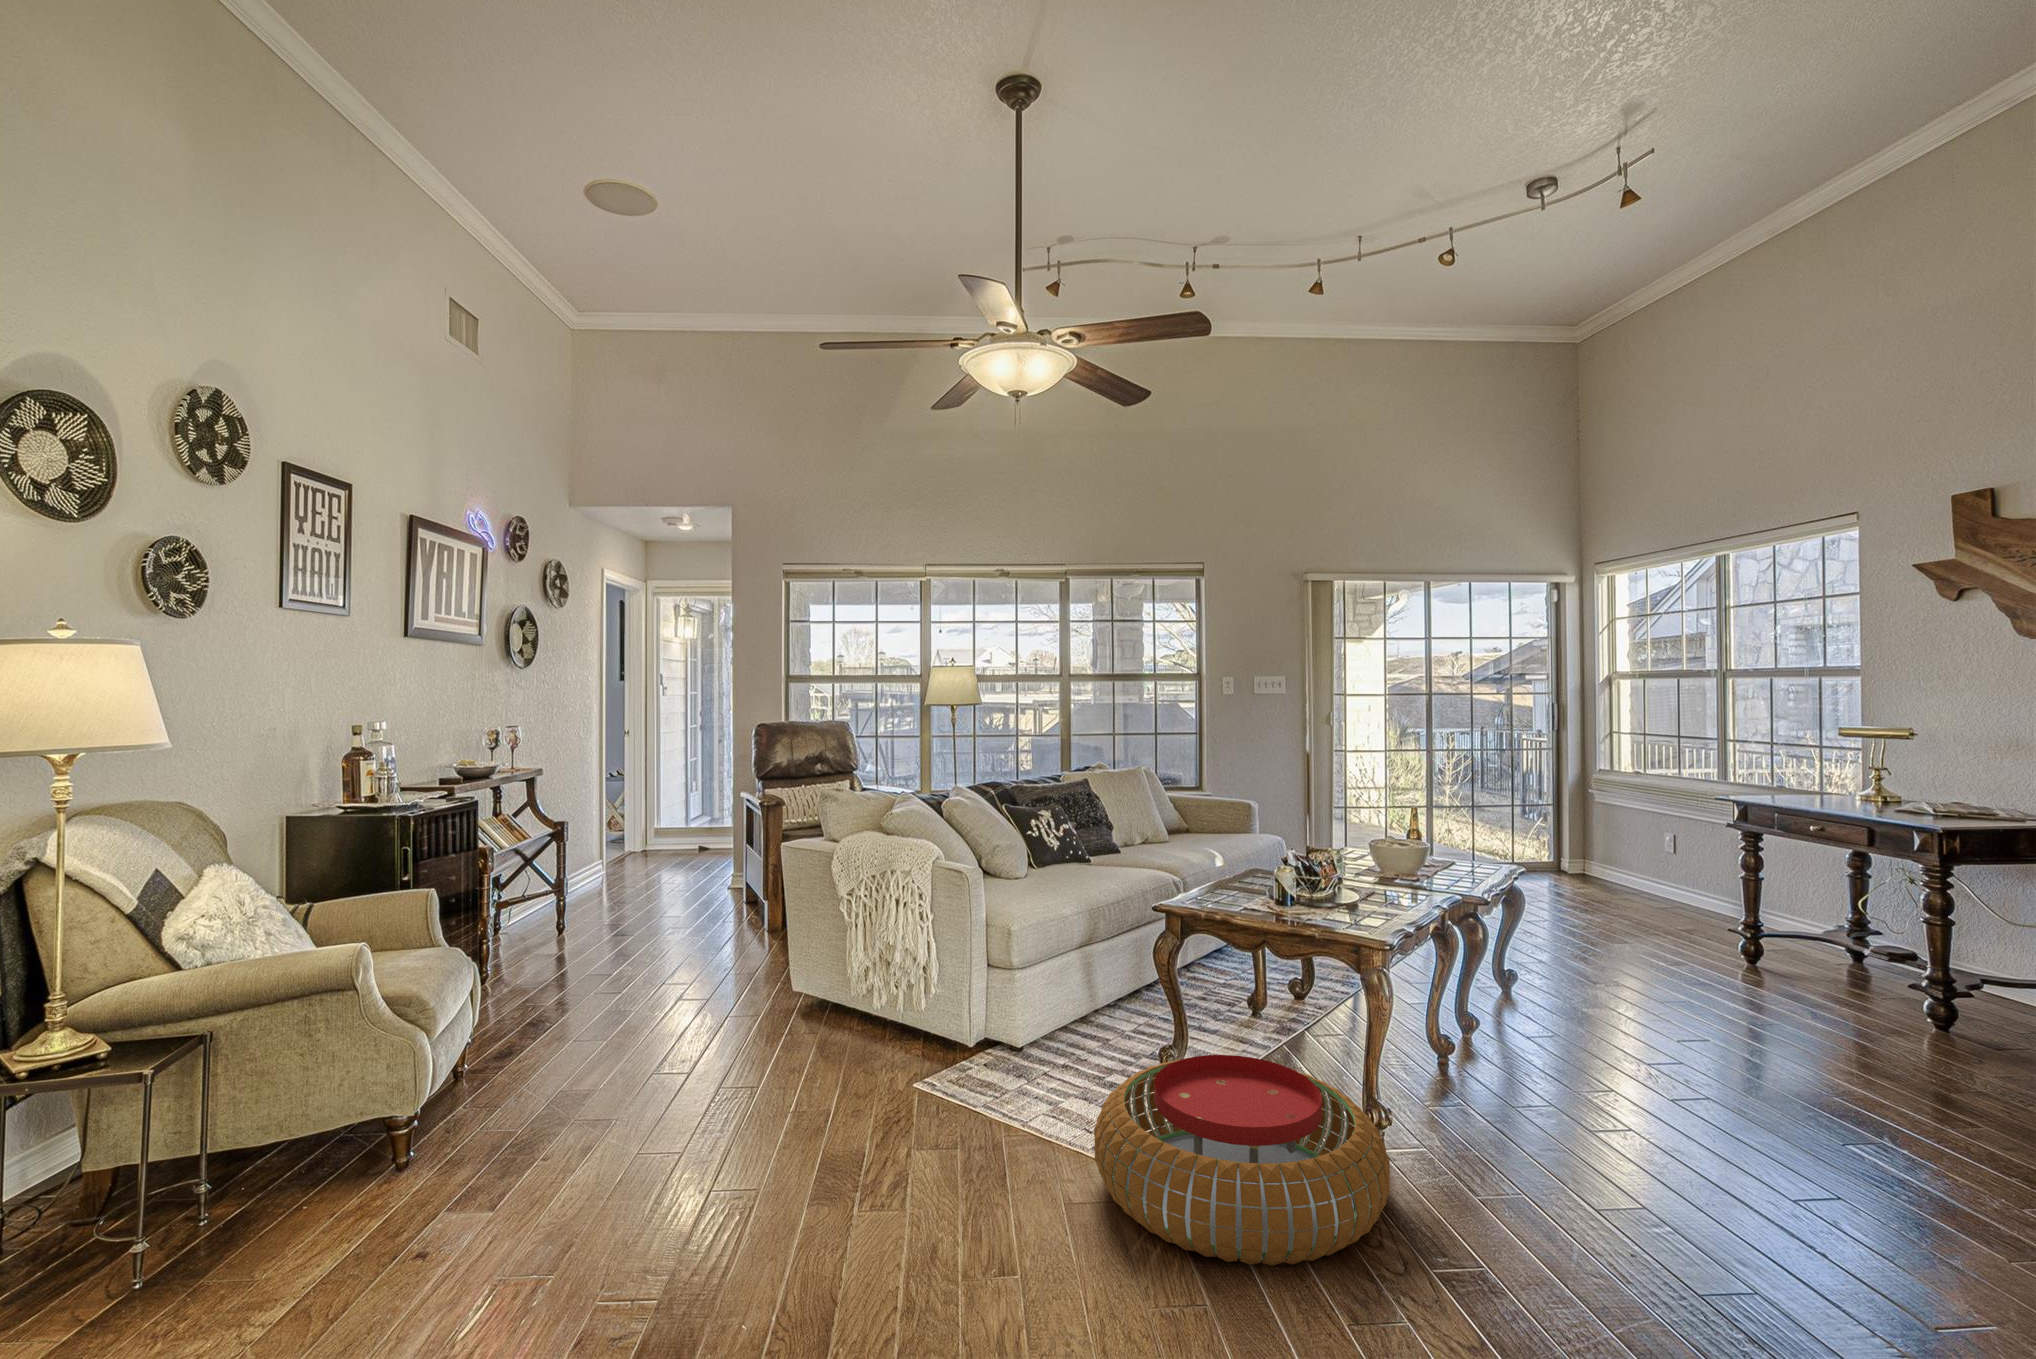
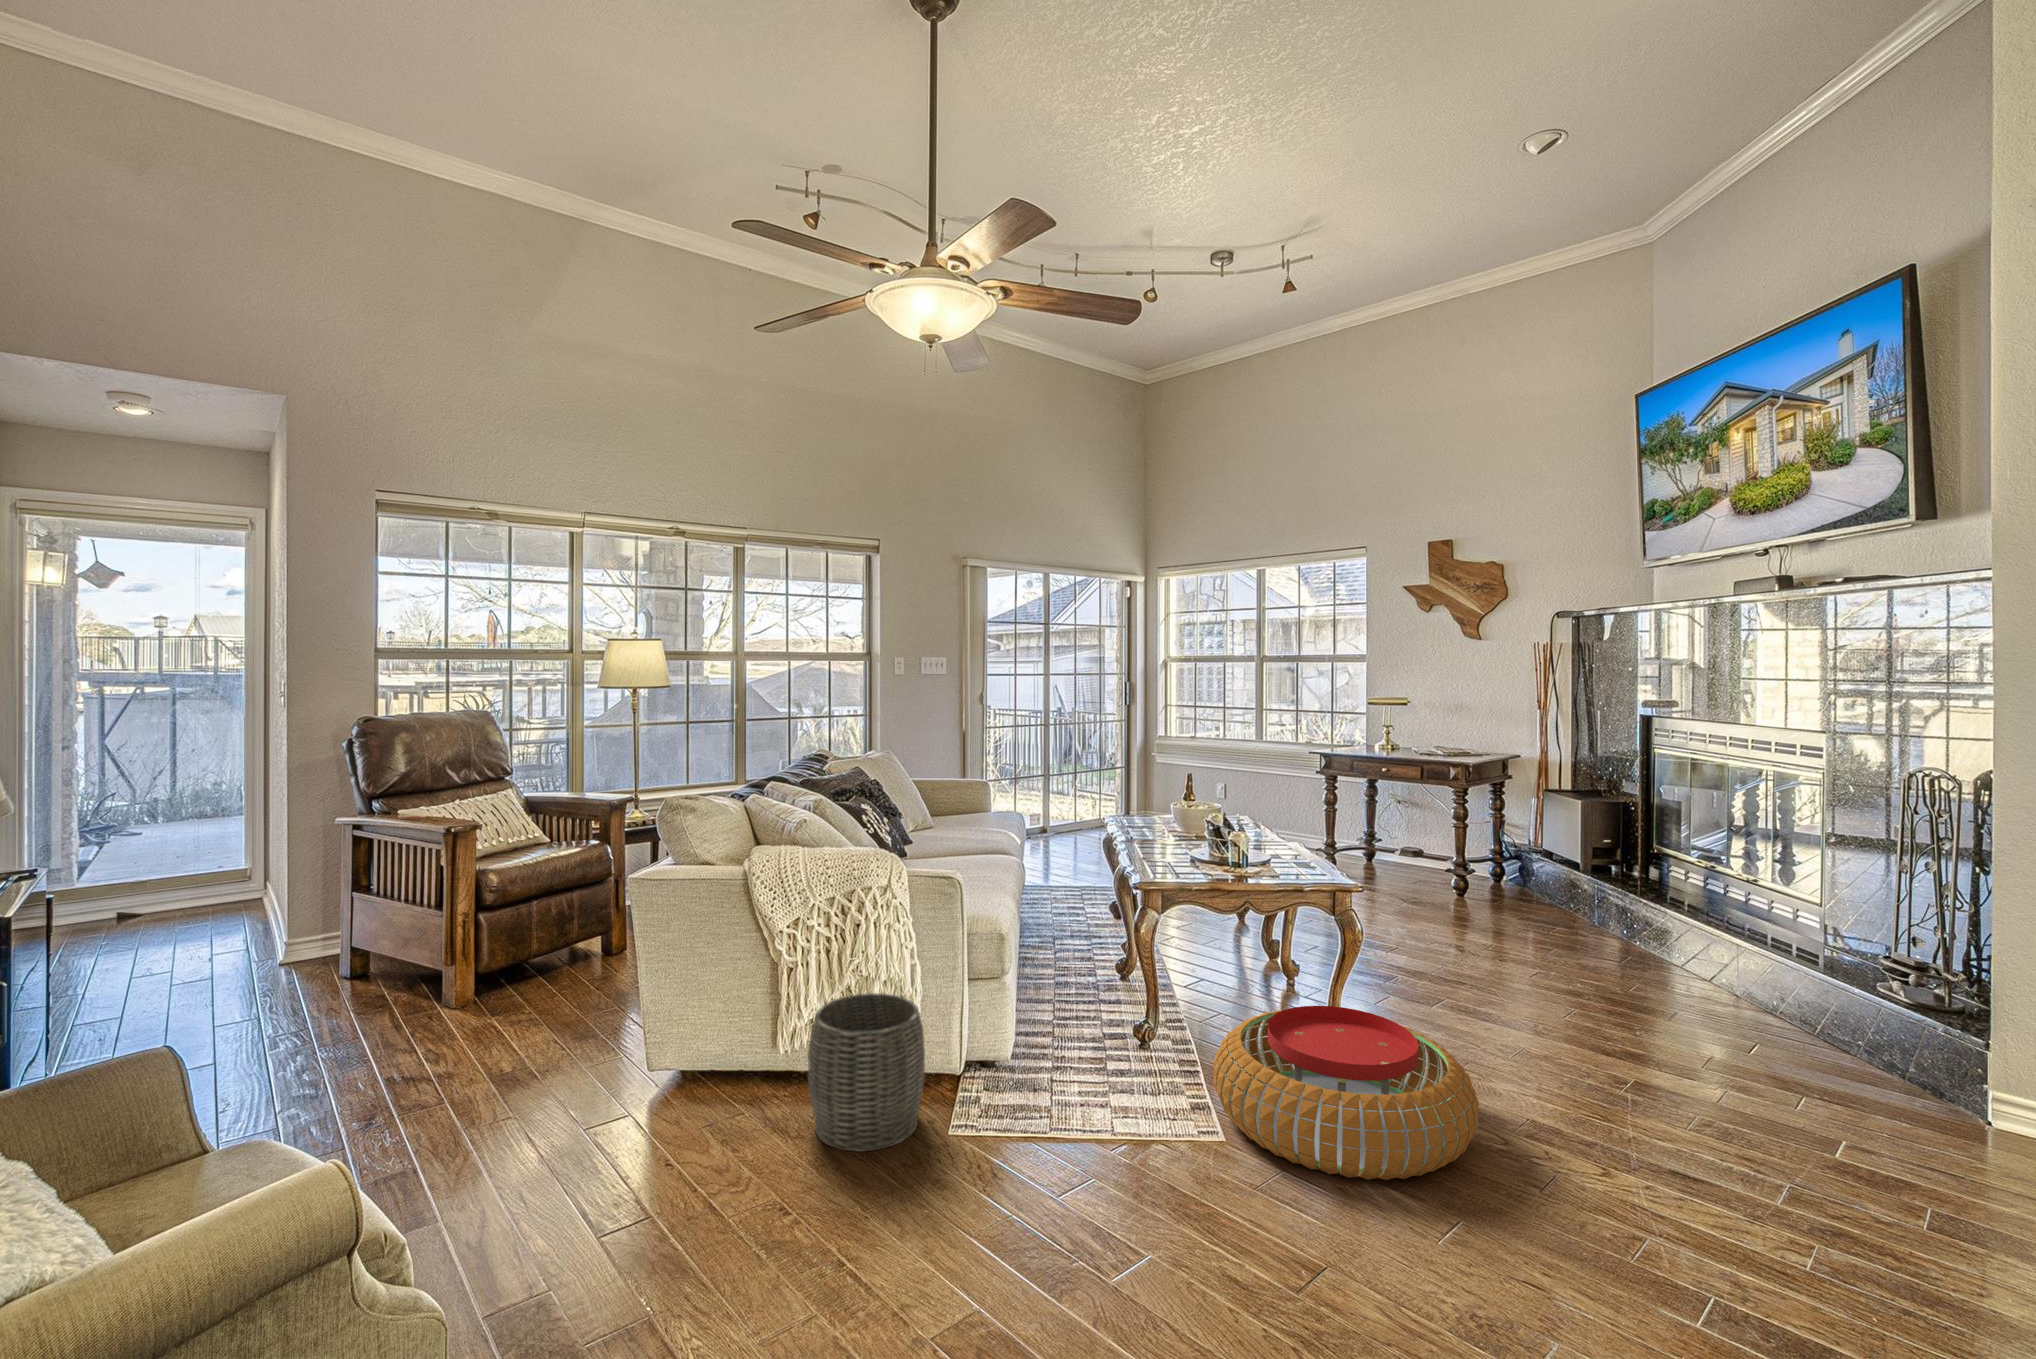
woven basket: none [815,953,911,1079] -> present [808,993,925,1151]

